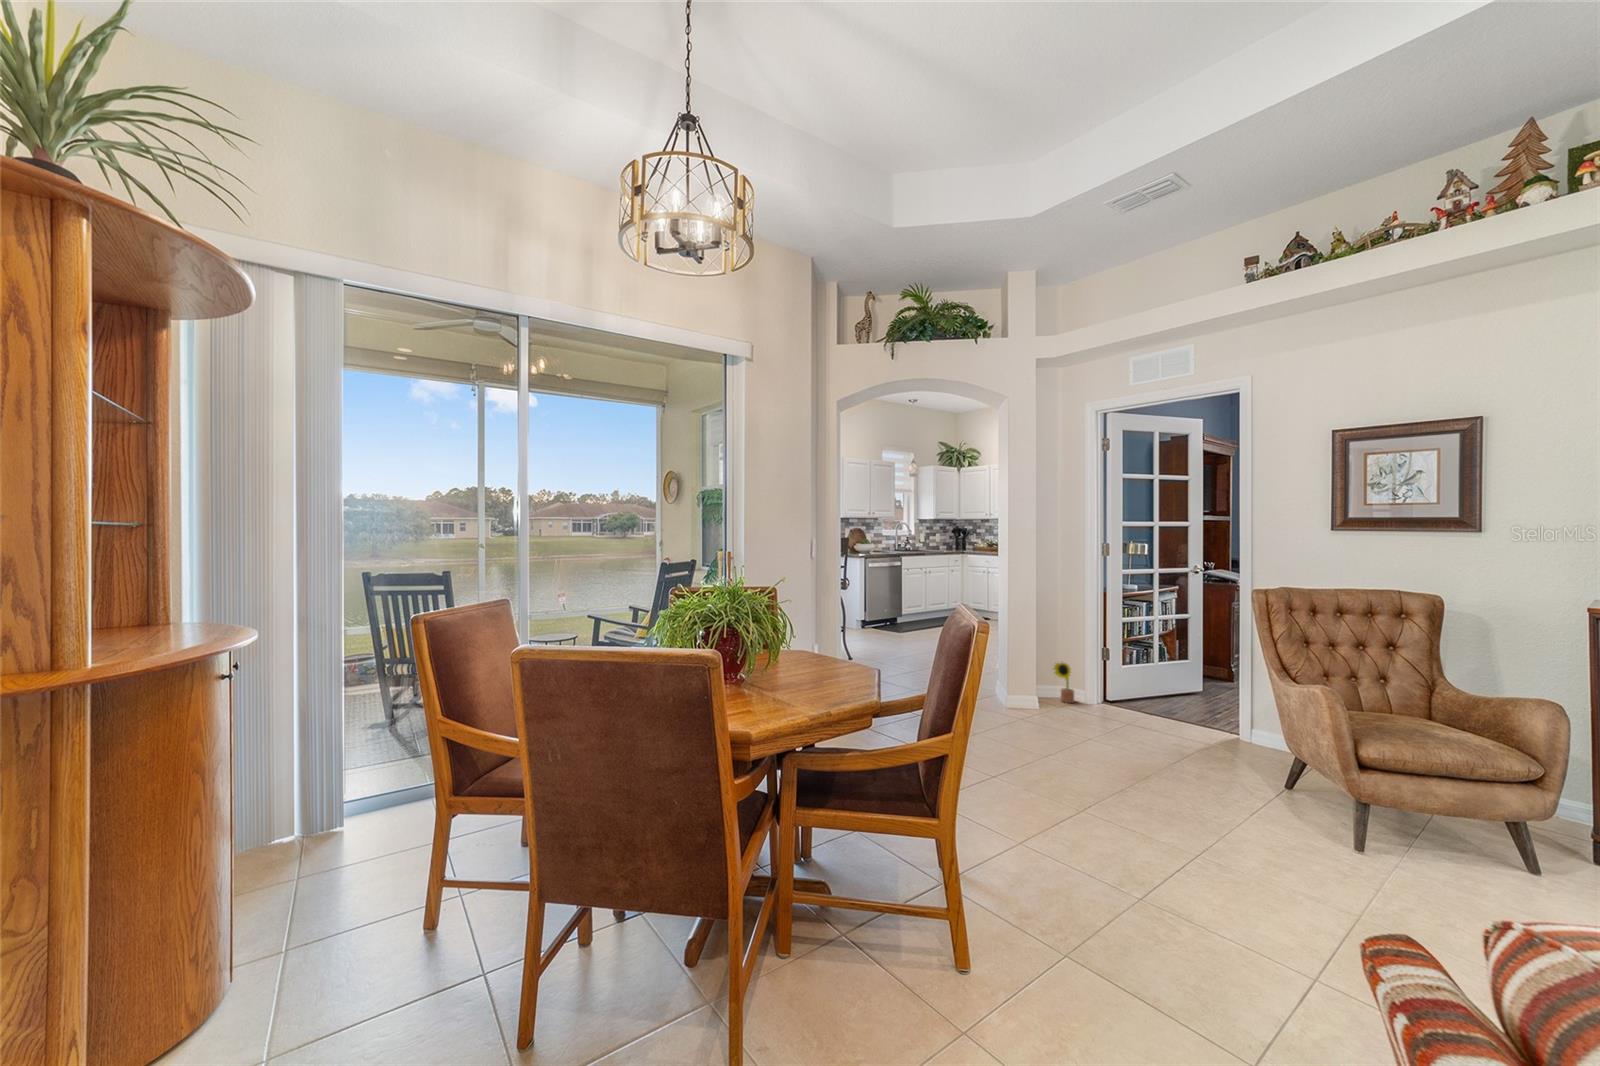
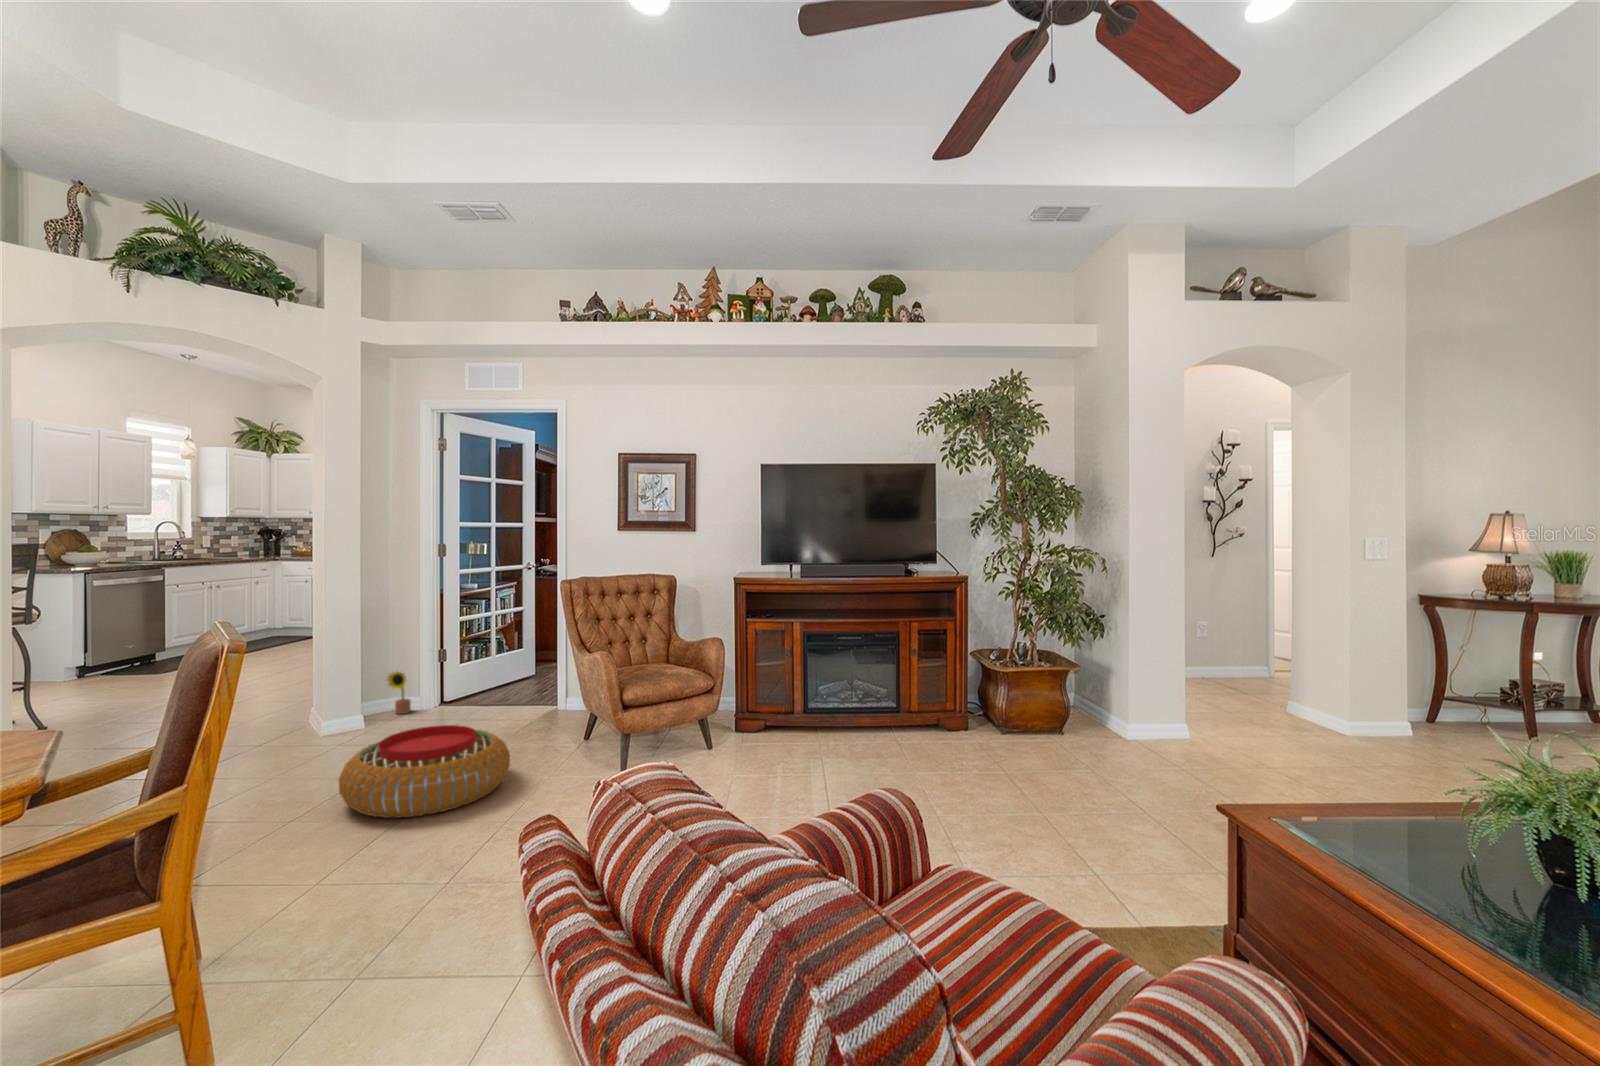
pouf: none [1022,731,1197,835] -> present [339,725,510,818]

